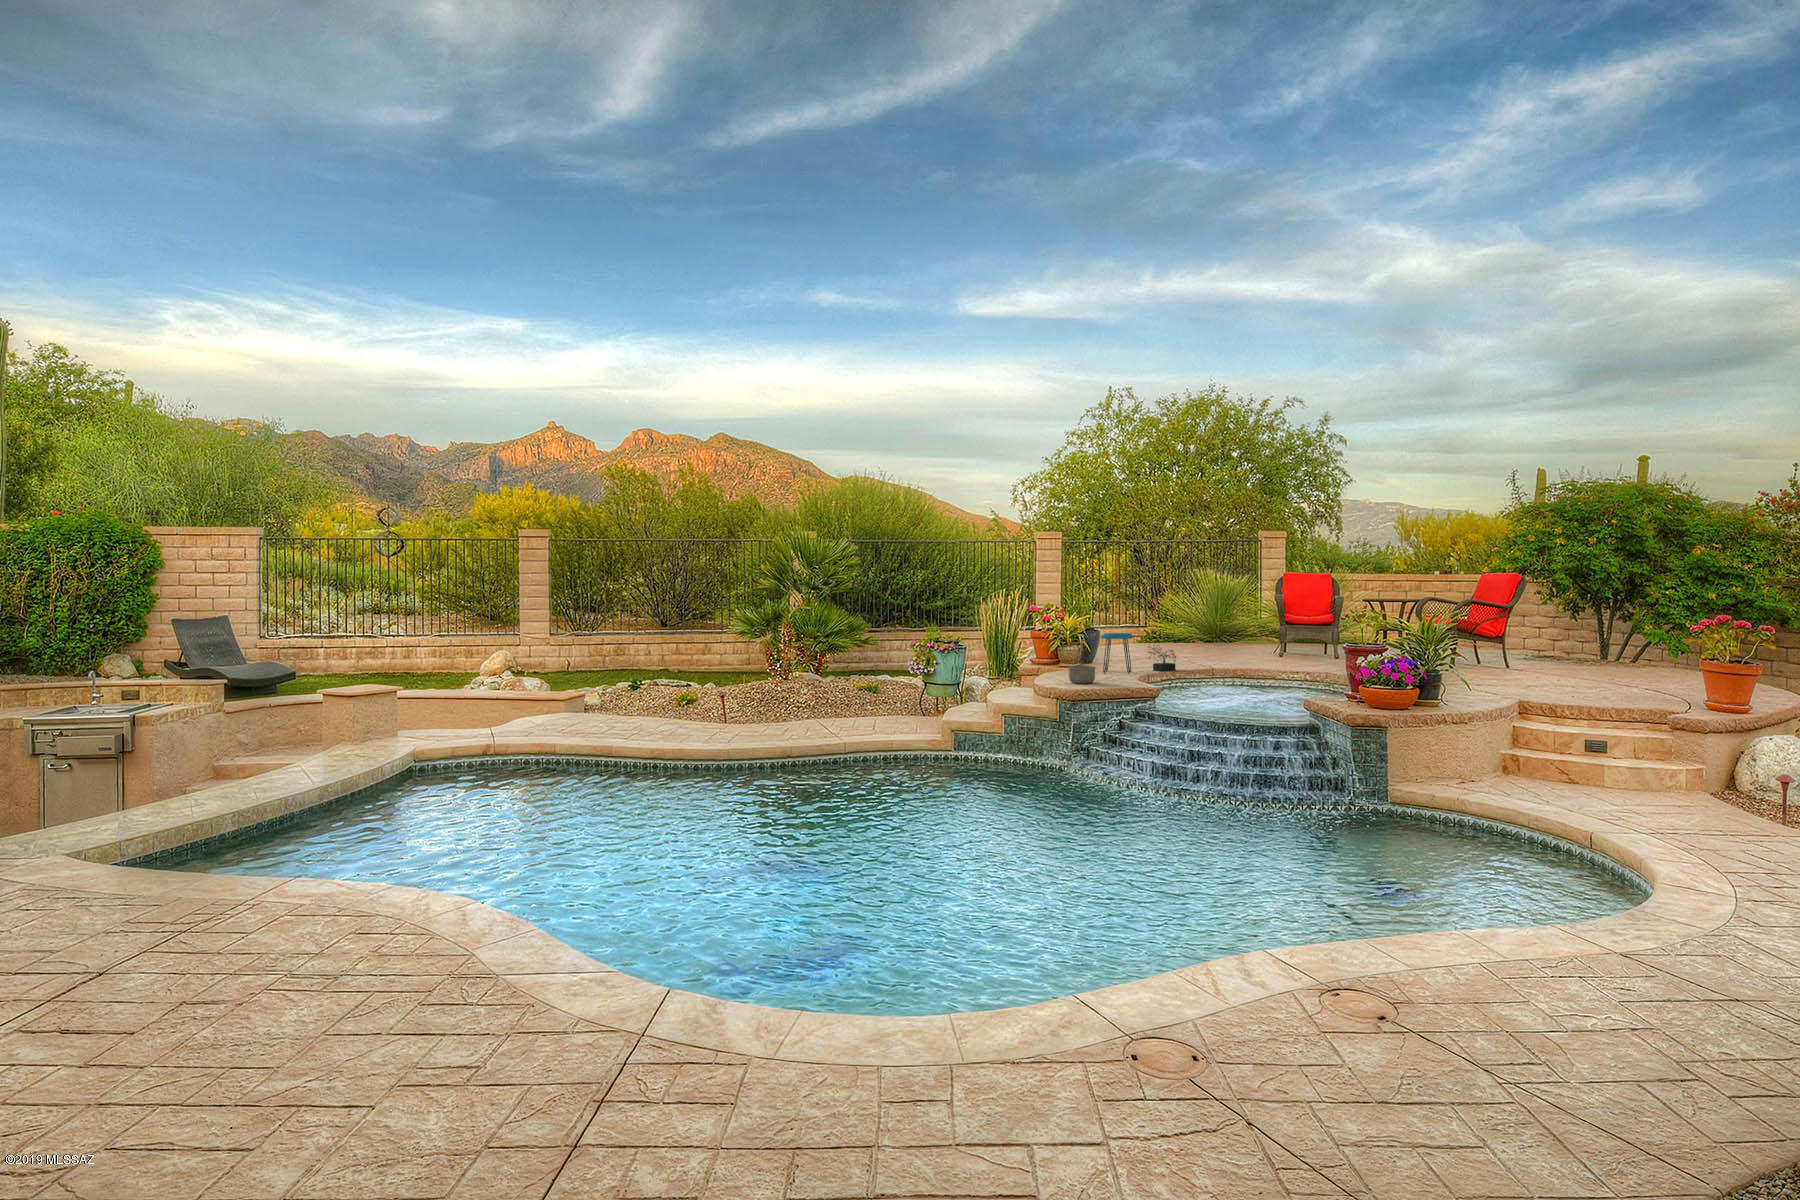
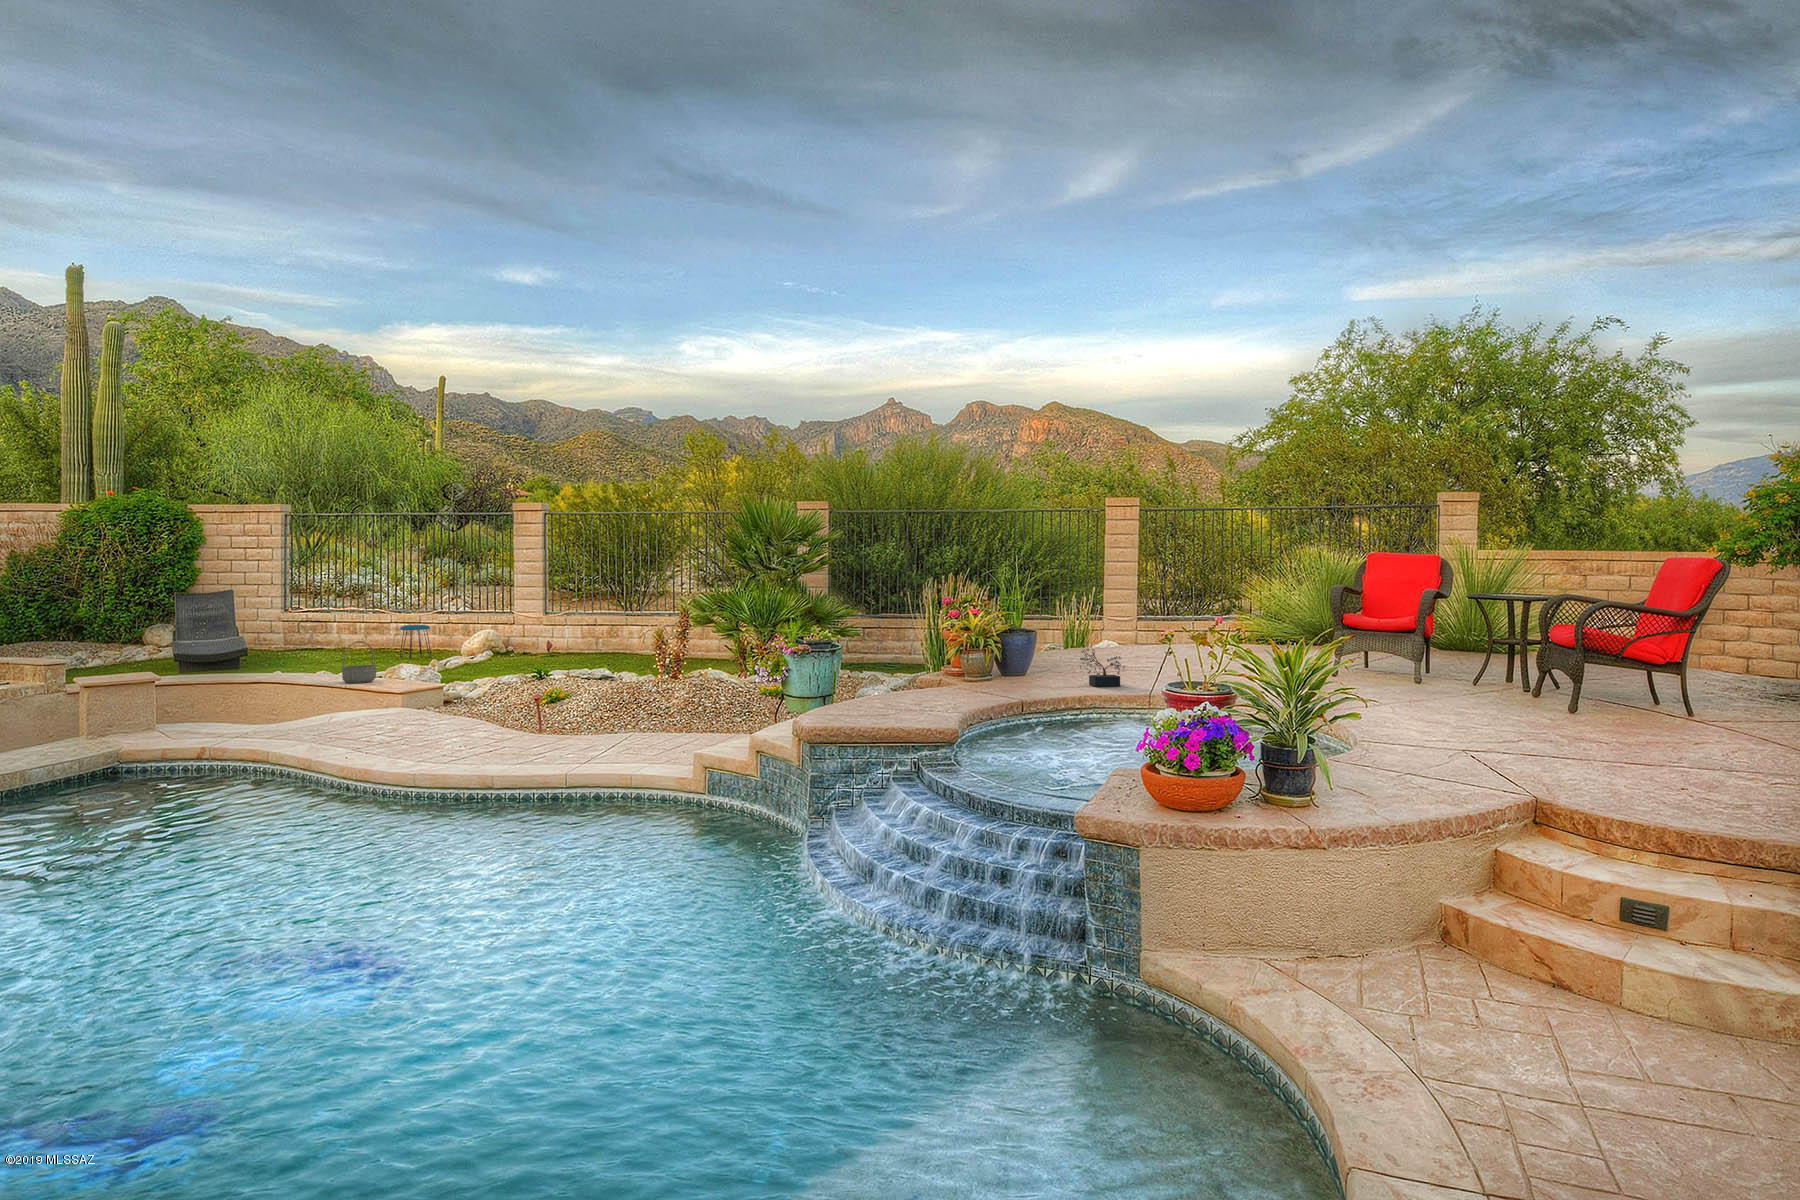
stool: present [1101,633,1134,674] -> present [400,625,431,659]
basket: present [1068,642,1096,684] -> present [341,641,377,683]

